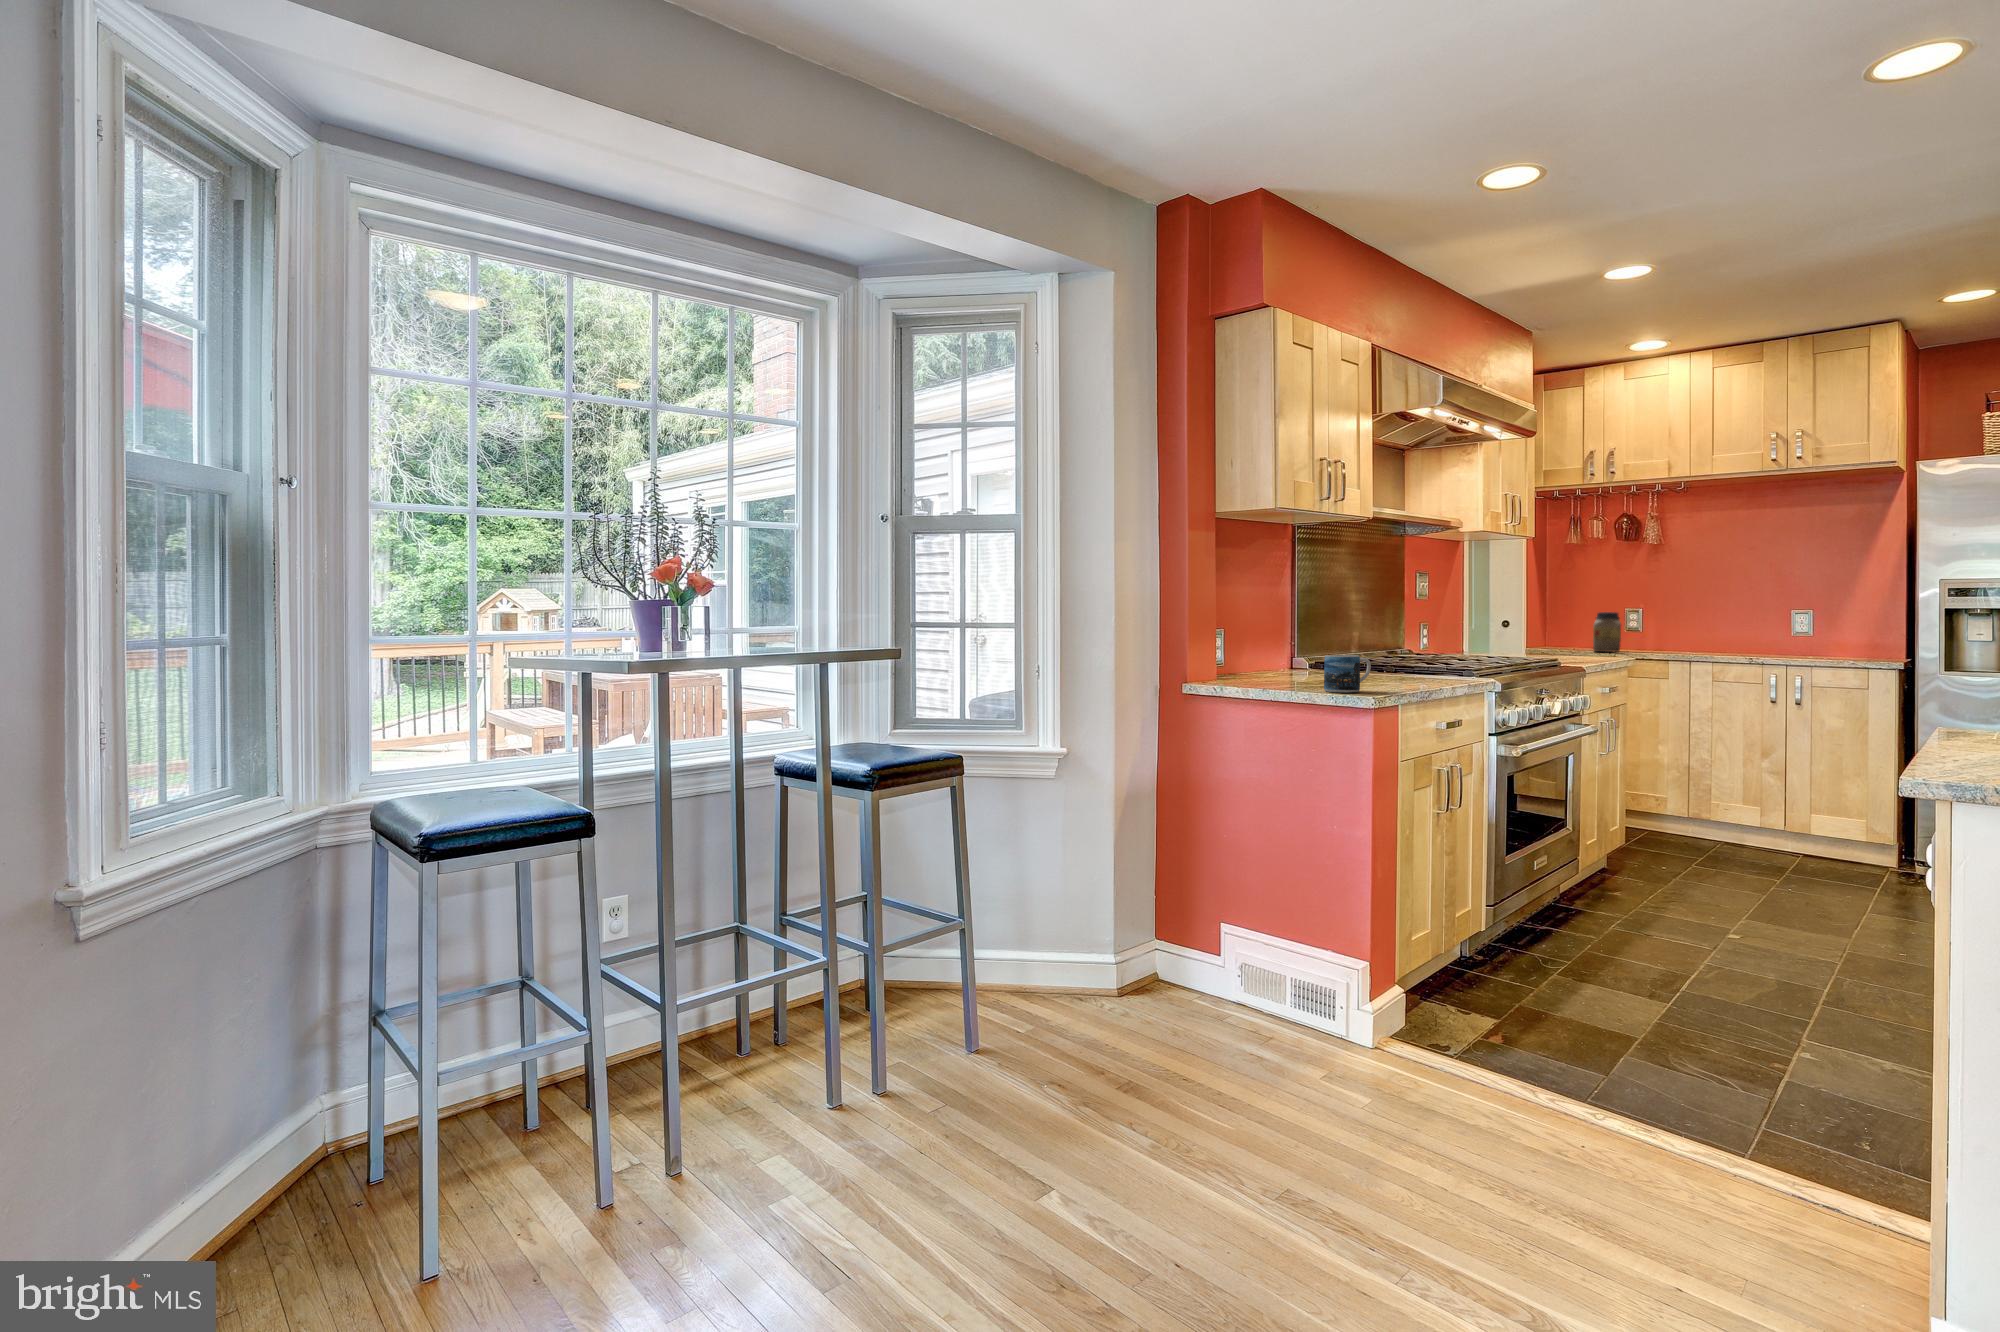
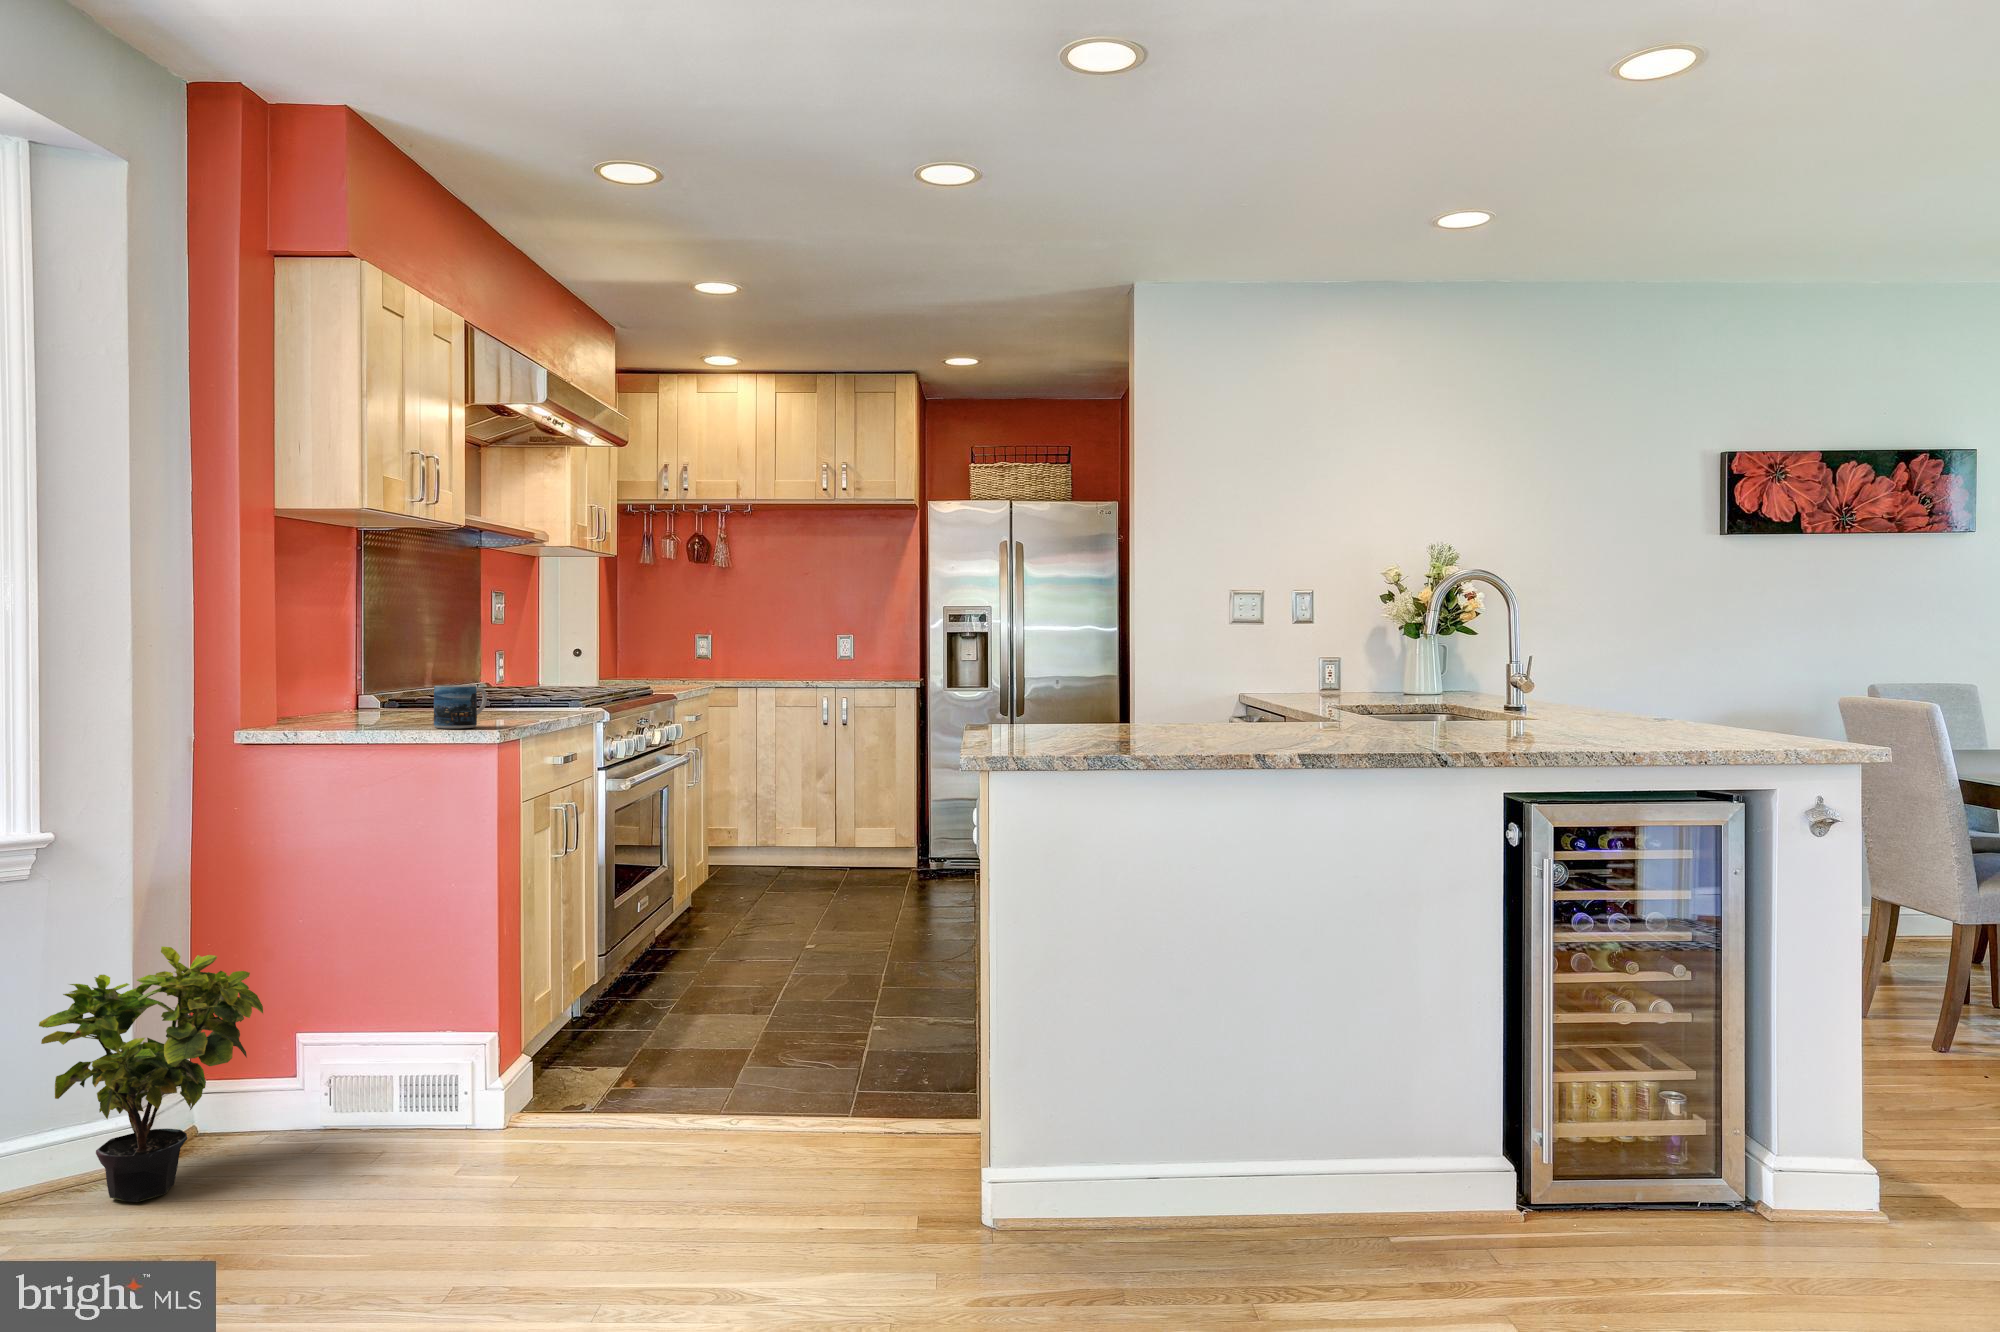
jar: present [1593,612,1621,652] -> none [672,636,699,678]
potted plant: none [1053,843,1188,1025] -> present [39,946,263,1202]

